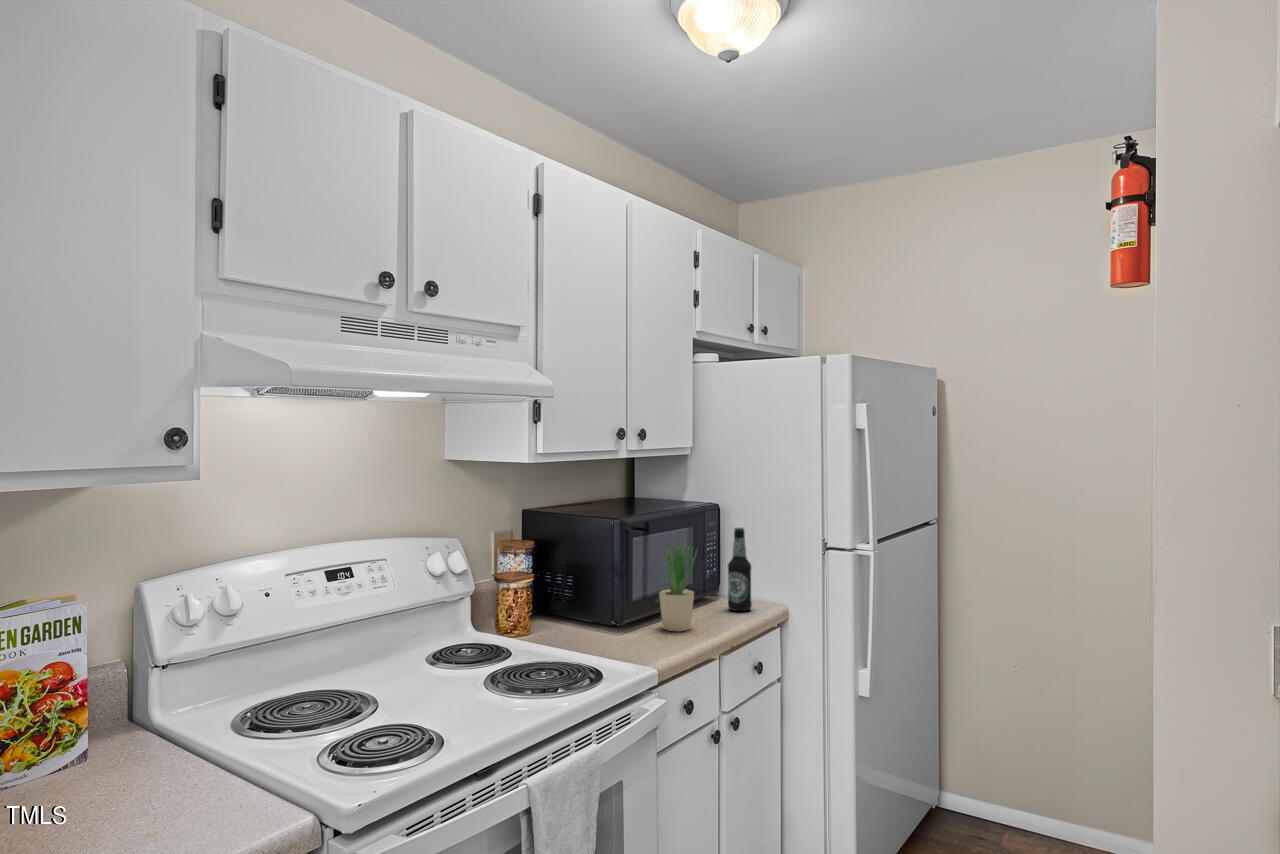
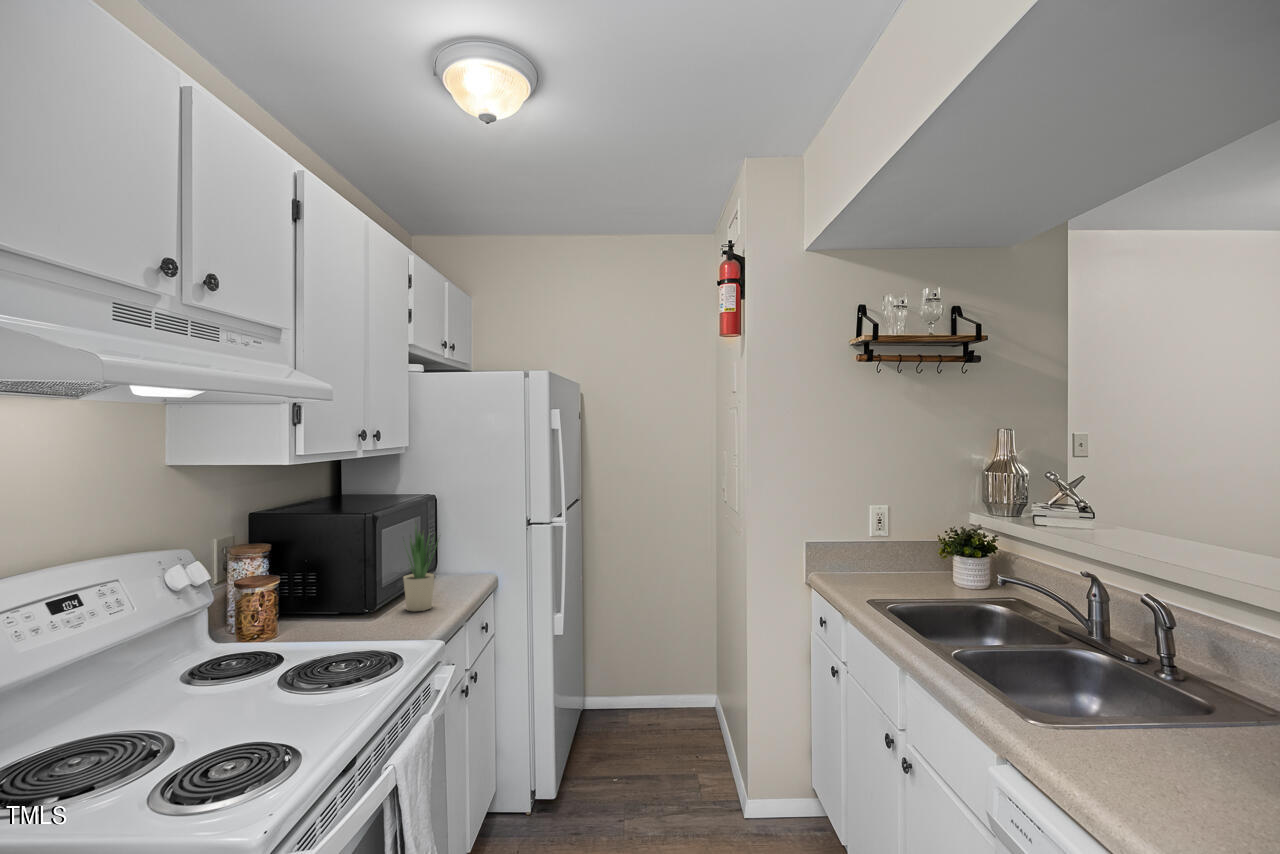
bottle: present [728,528,752,611] -> none [447,515,468,587]

